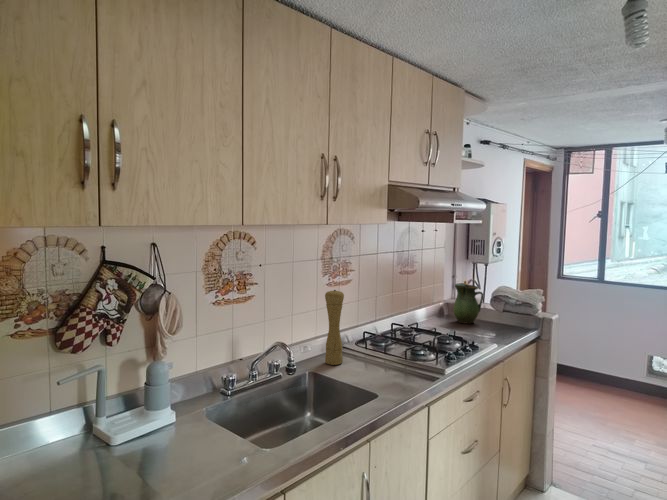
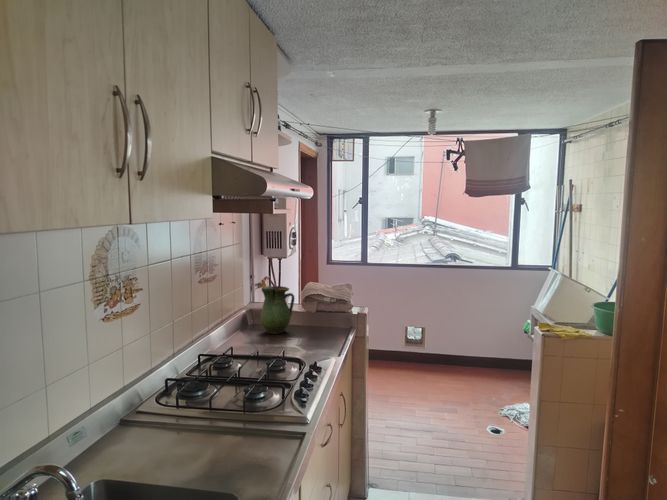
pepper mill: present [325,290,344,365] -> none [113,329,151,454]

